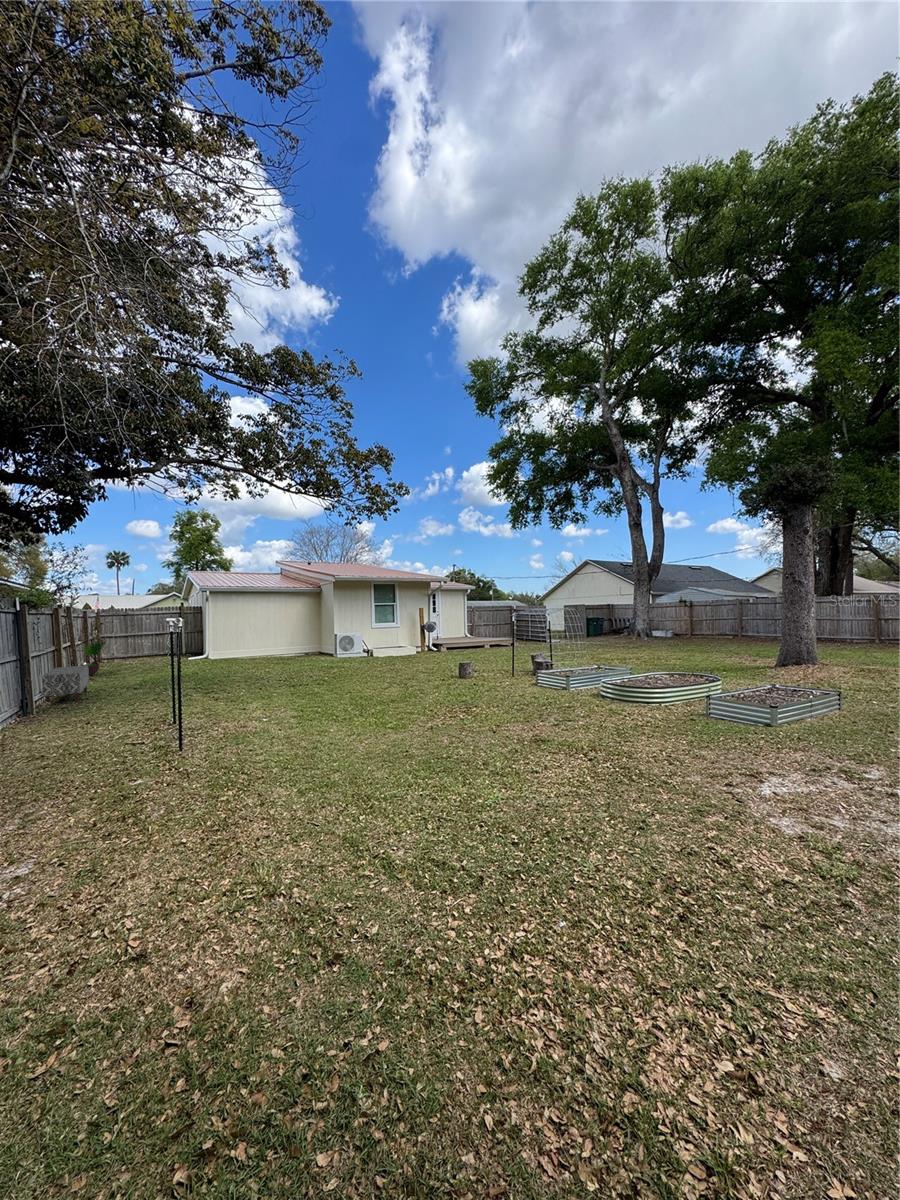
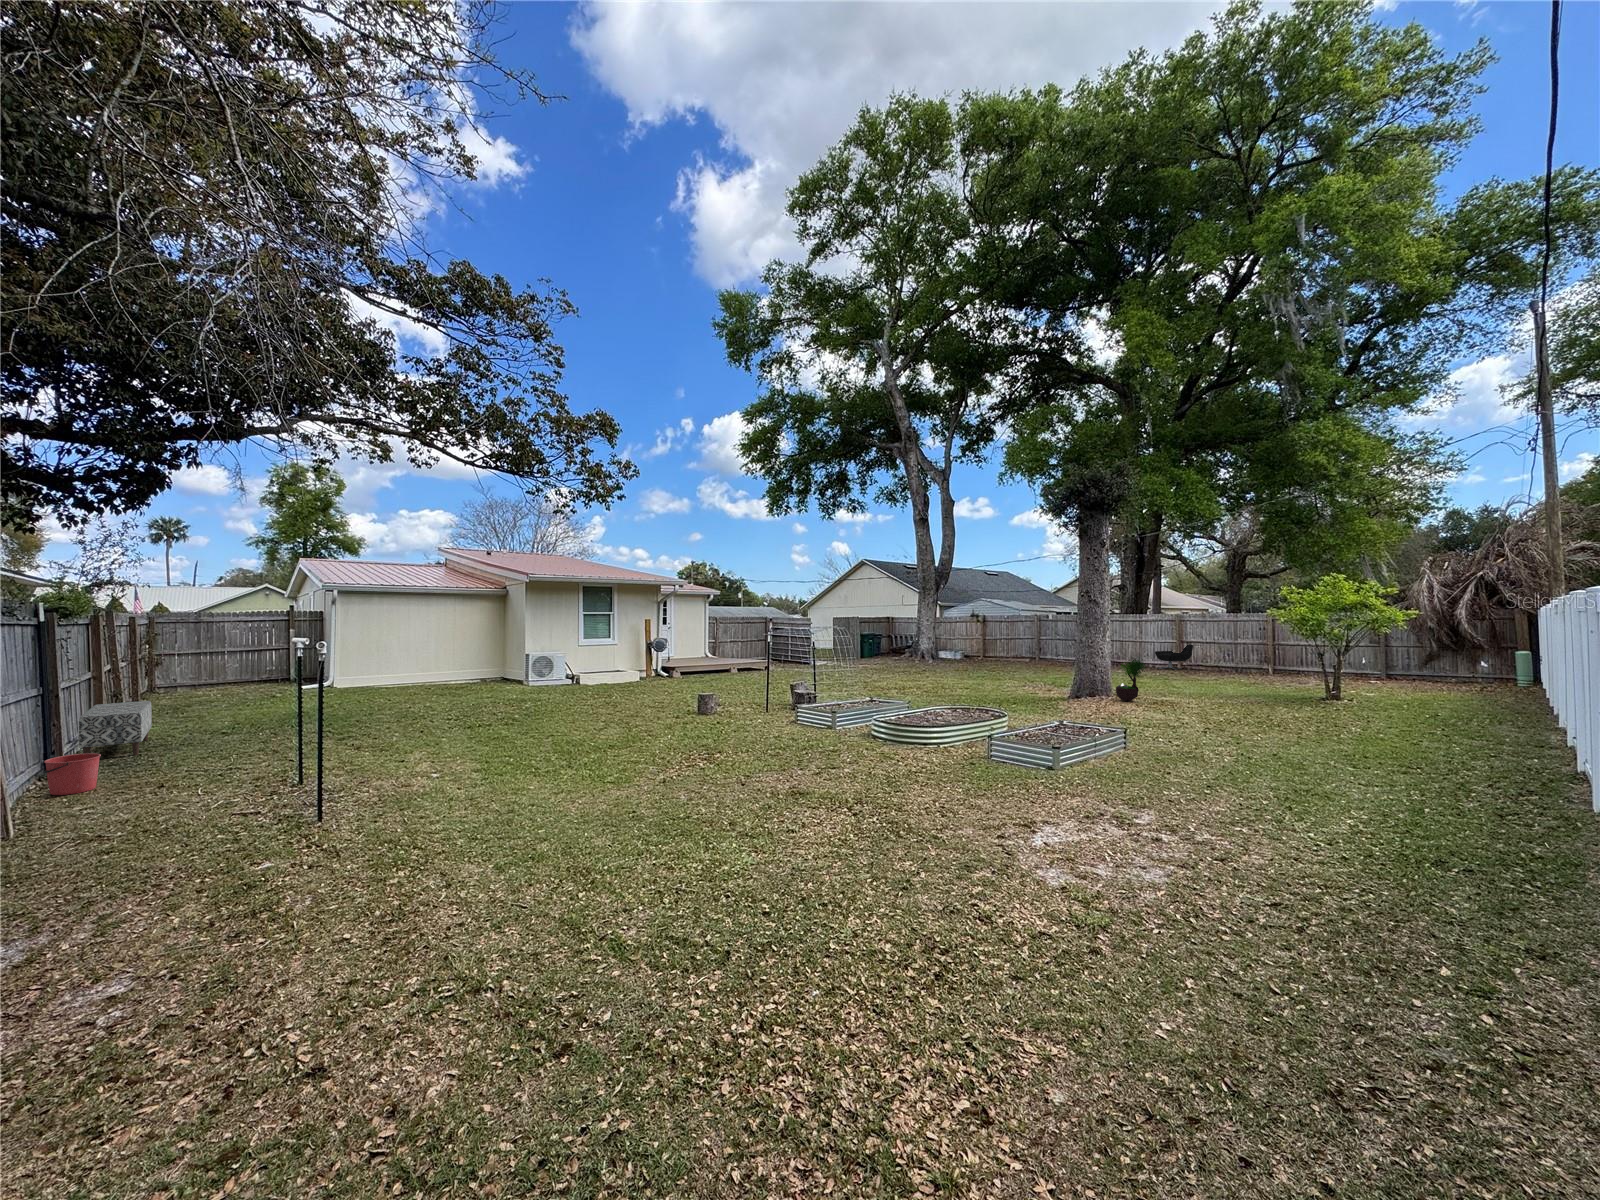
lounge chair: none [848,622,886,645] -> present [1155,644,1193,670]
potted tree: present [80,642,103,676] -> present [1116,659,1145,701]
bucket: none [15,700,51,728] -> present [43,753,101,795]

